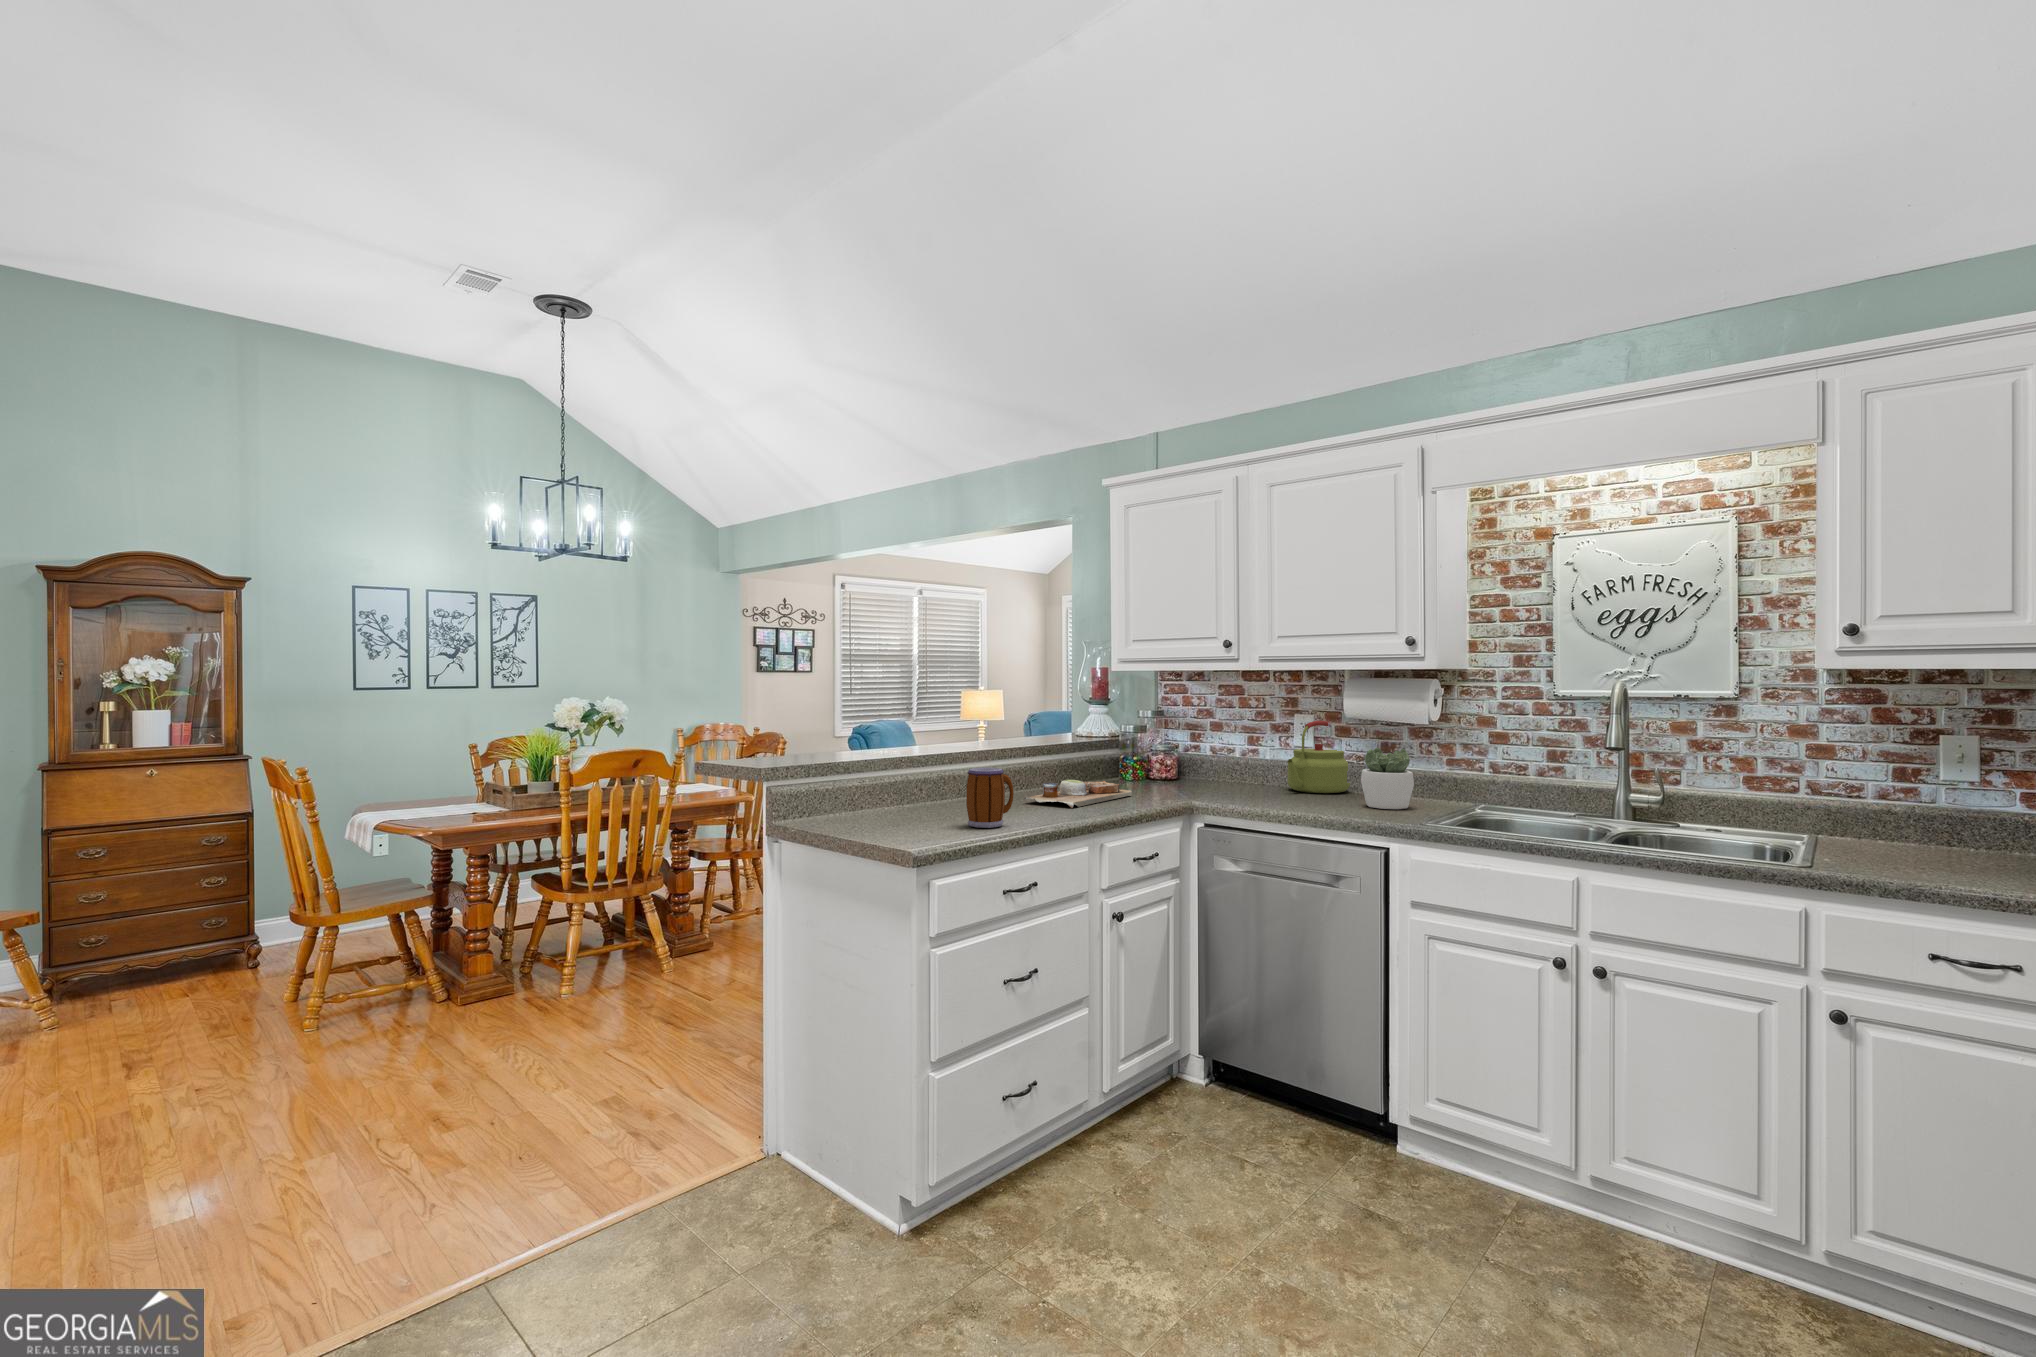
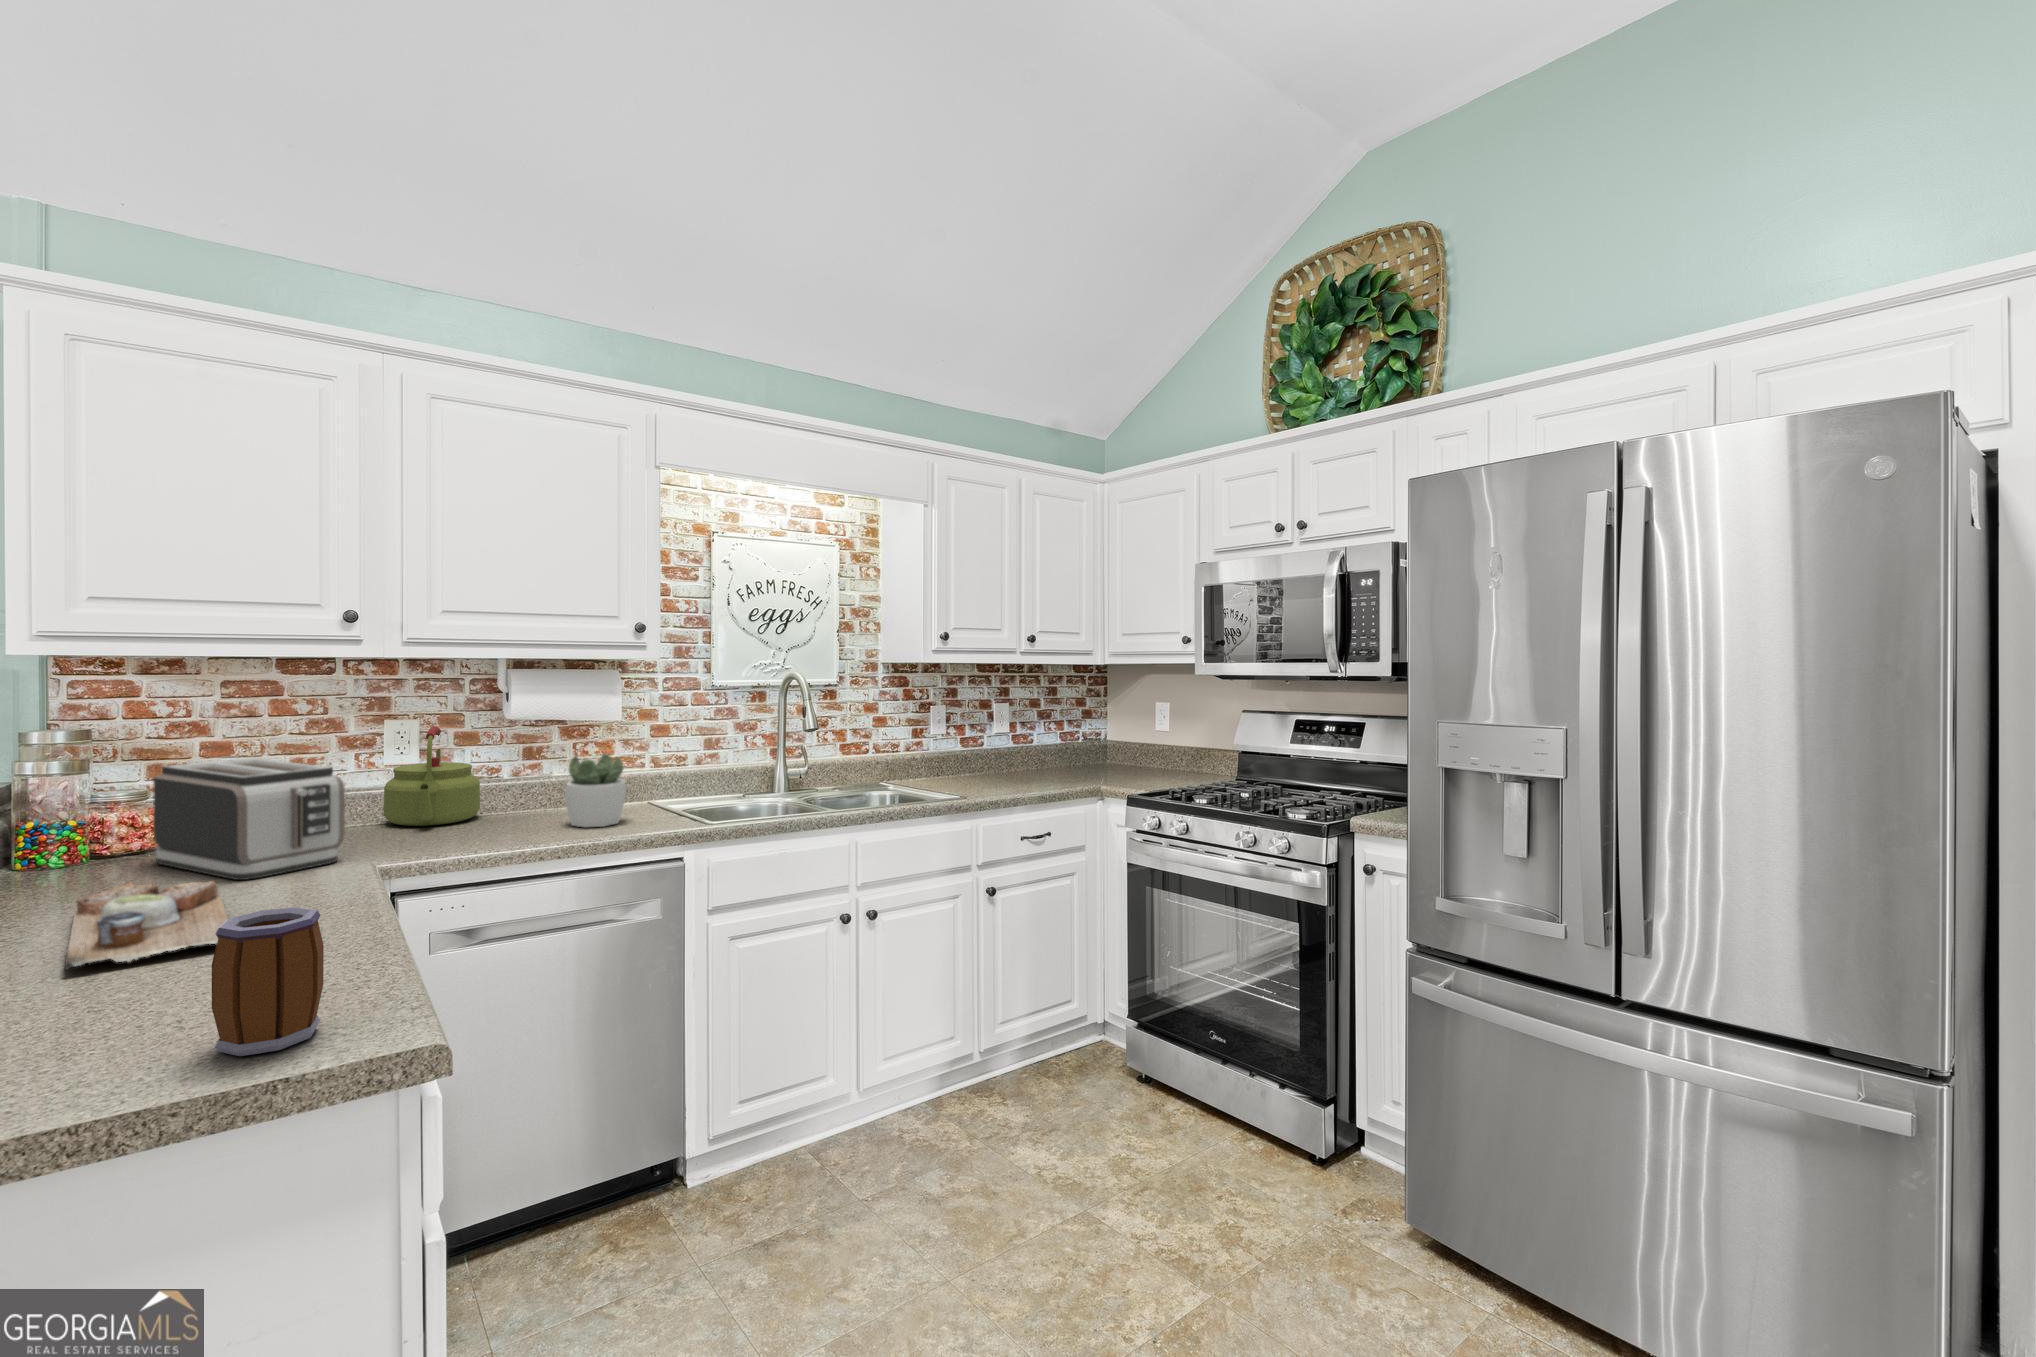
toaster: none [1155,730,1213,796] -> present [153,758,345,880]

